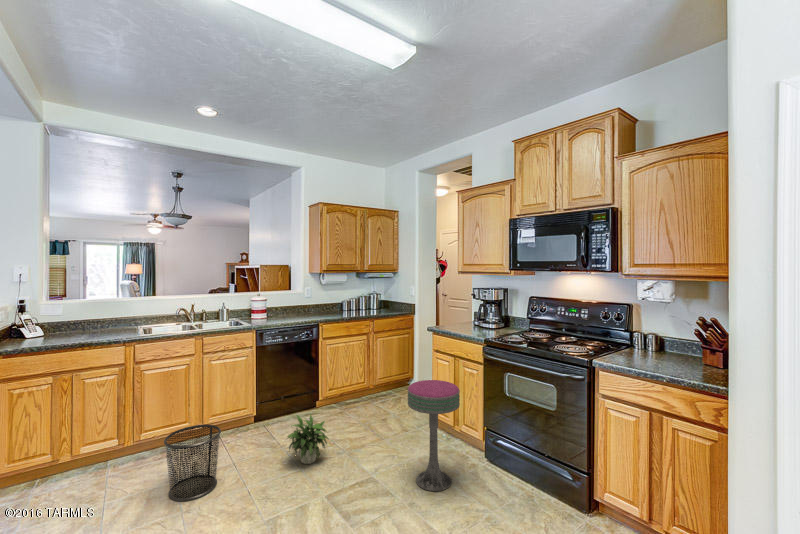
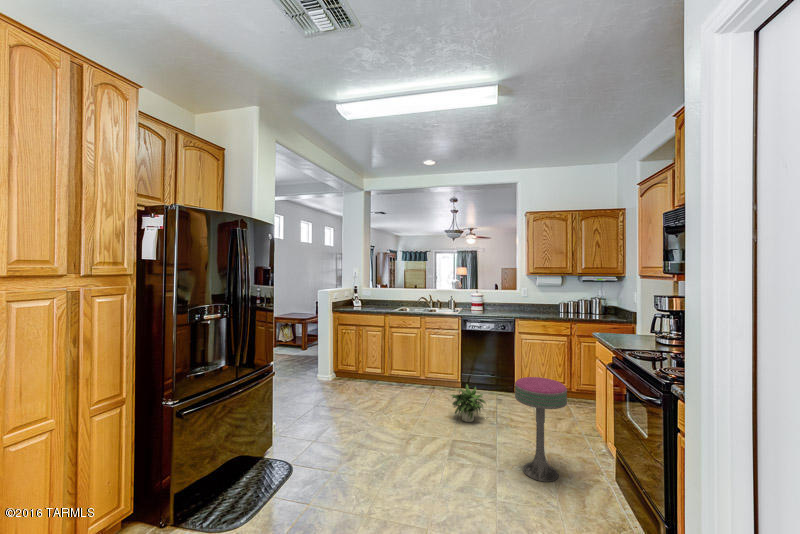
waste bin: present [164,425,221,501] -> none [381,370,413,413]

